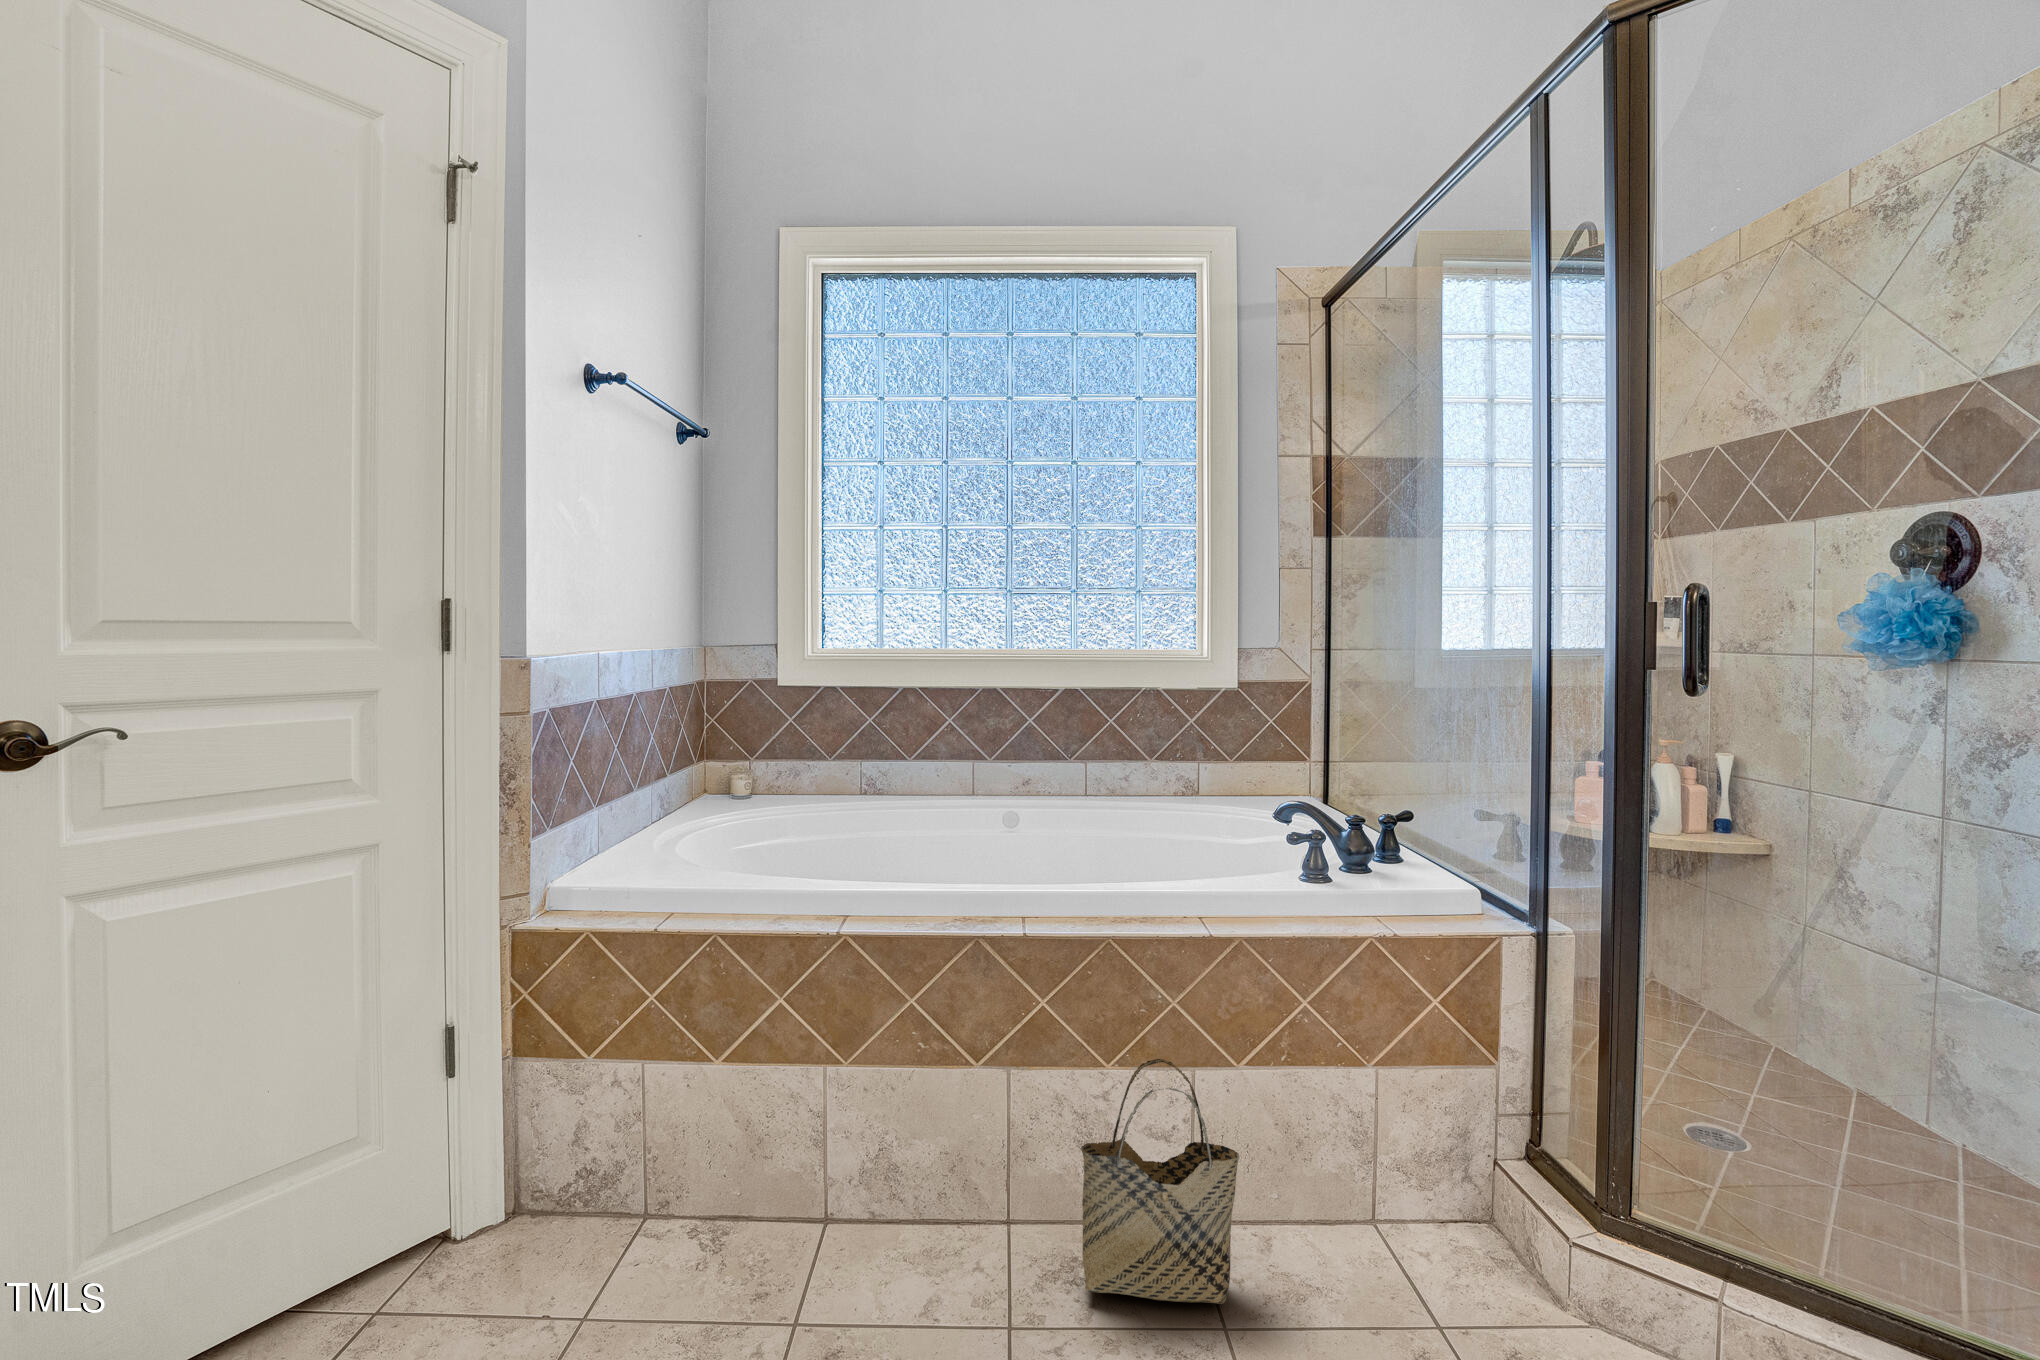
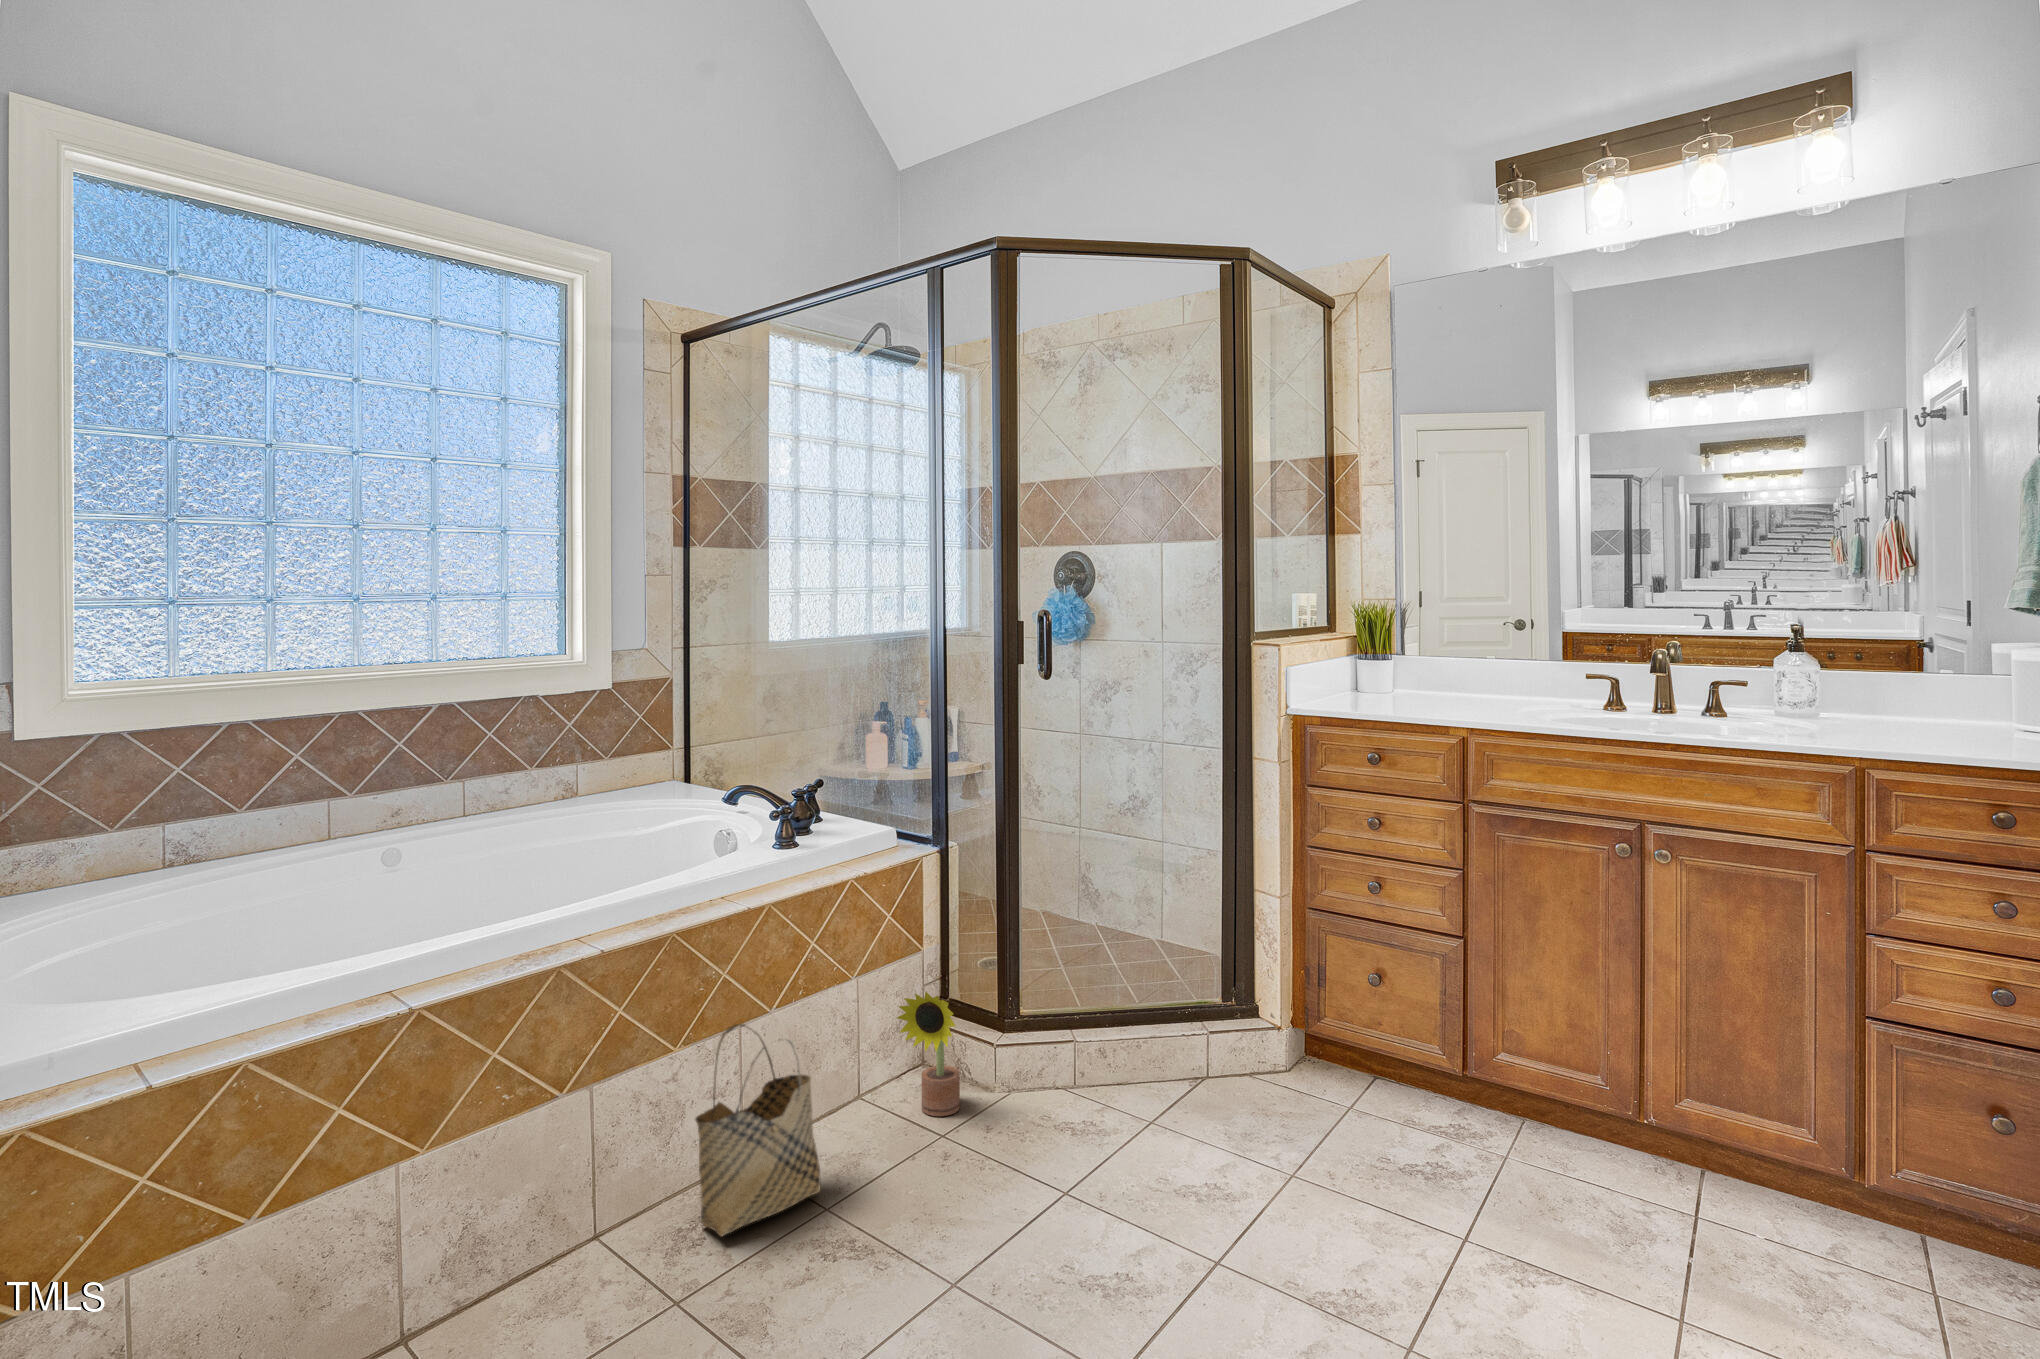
decorative plant: none [1403,1109,1498,1304] -> present [897,991,960,1116]

